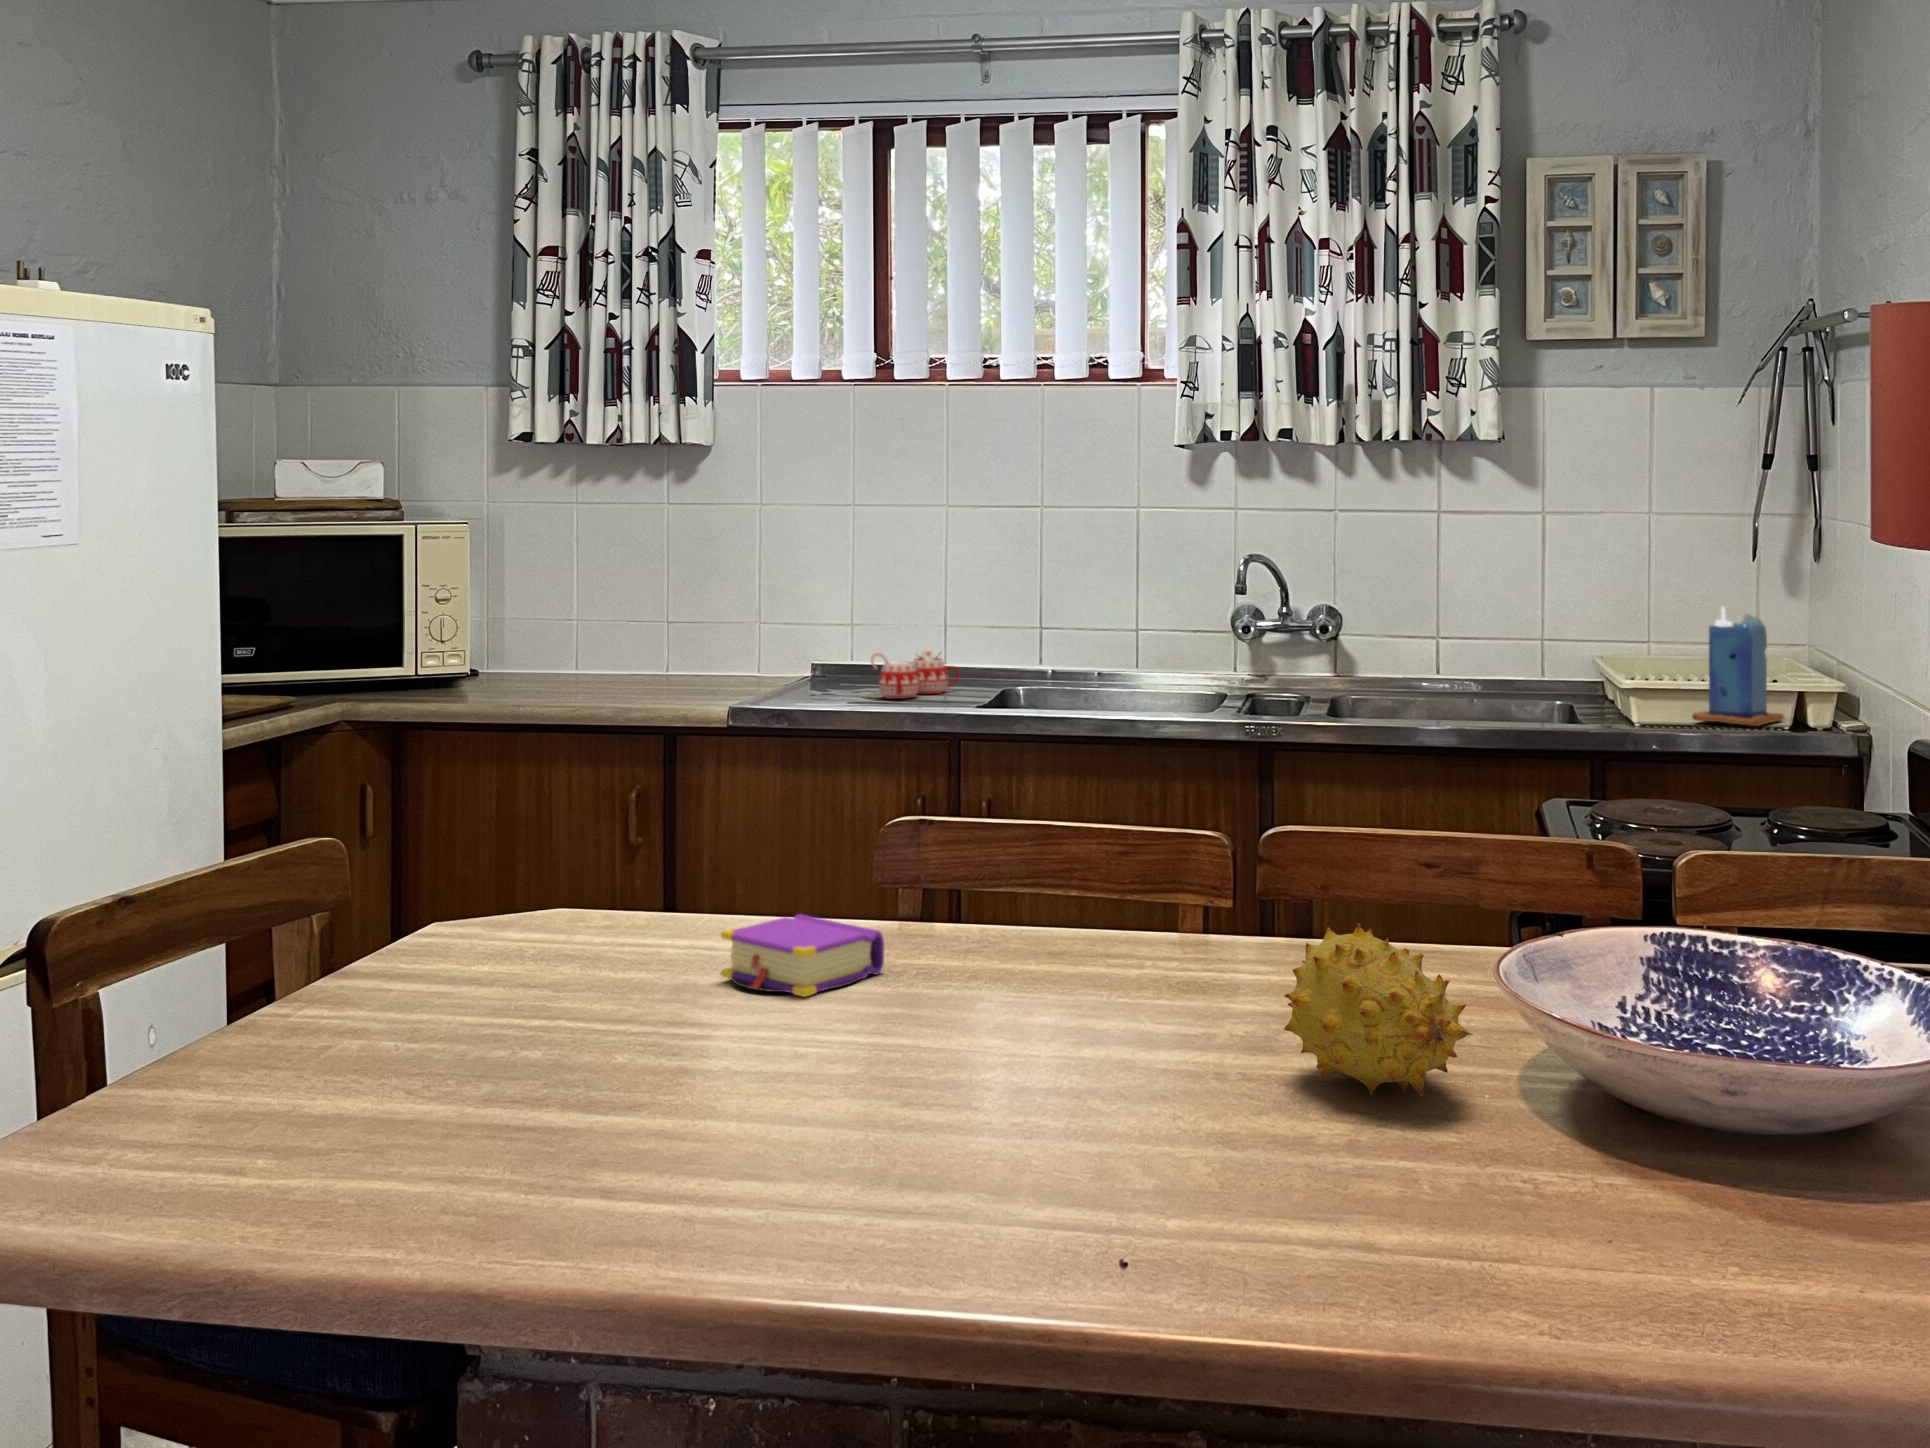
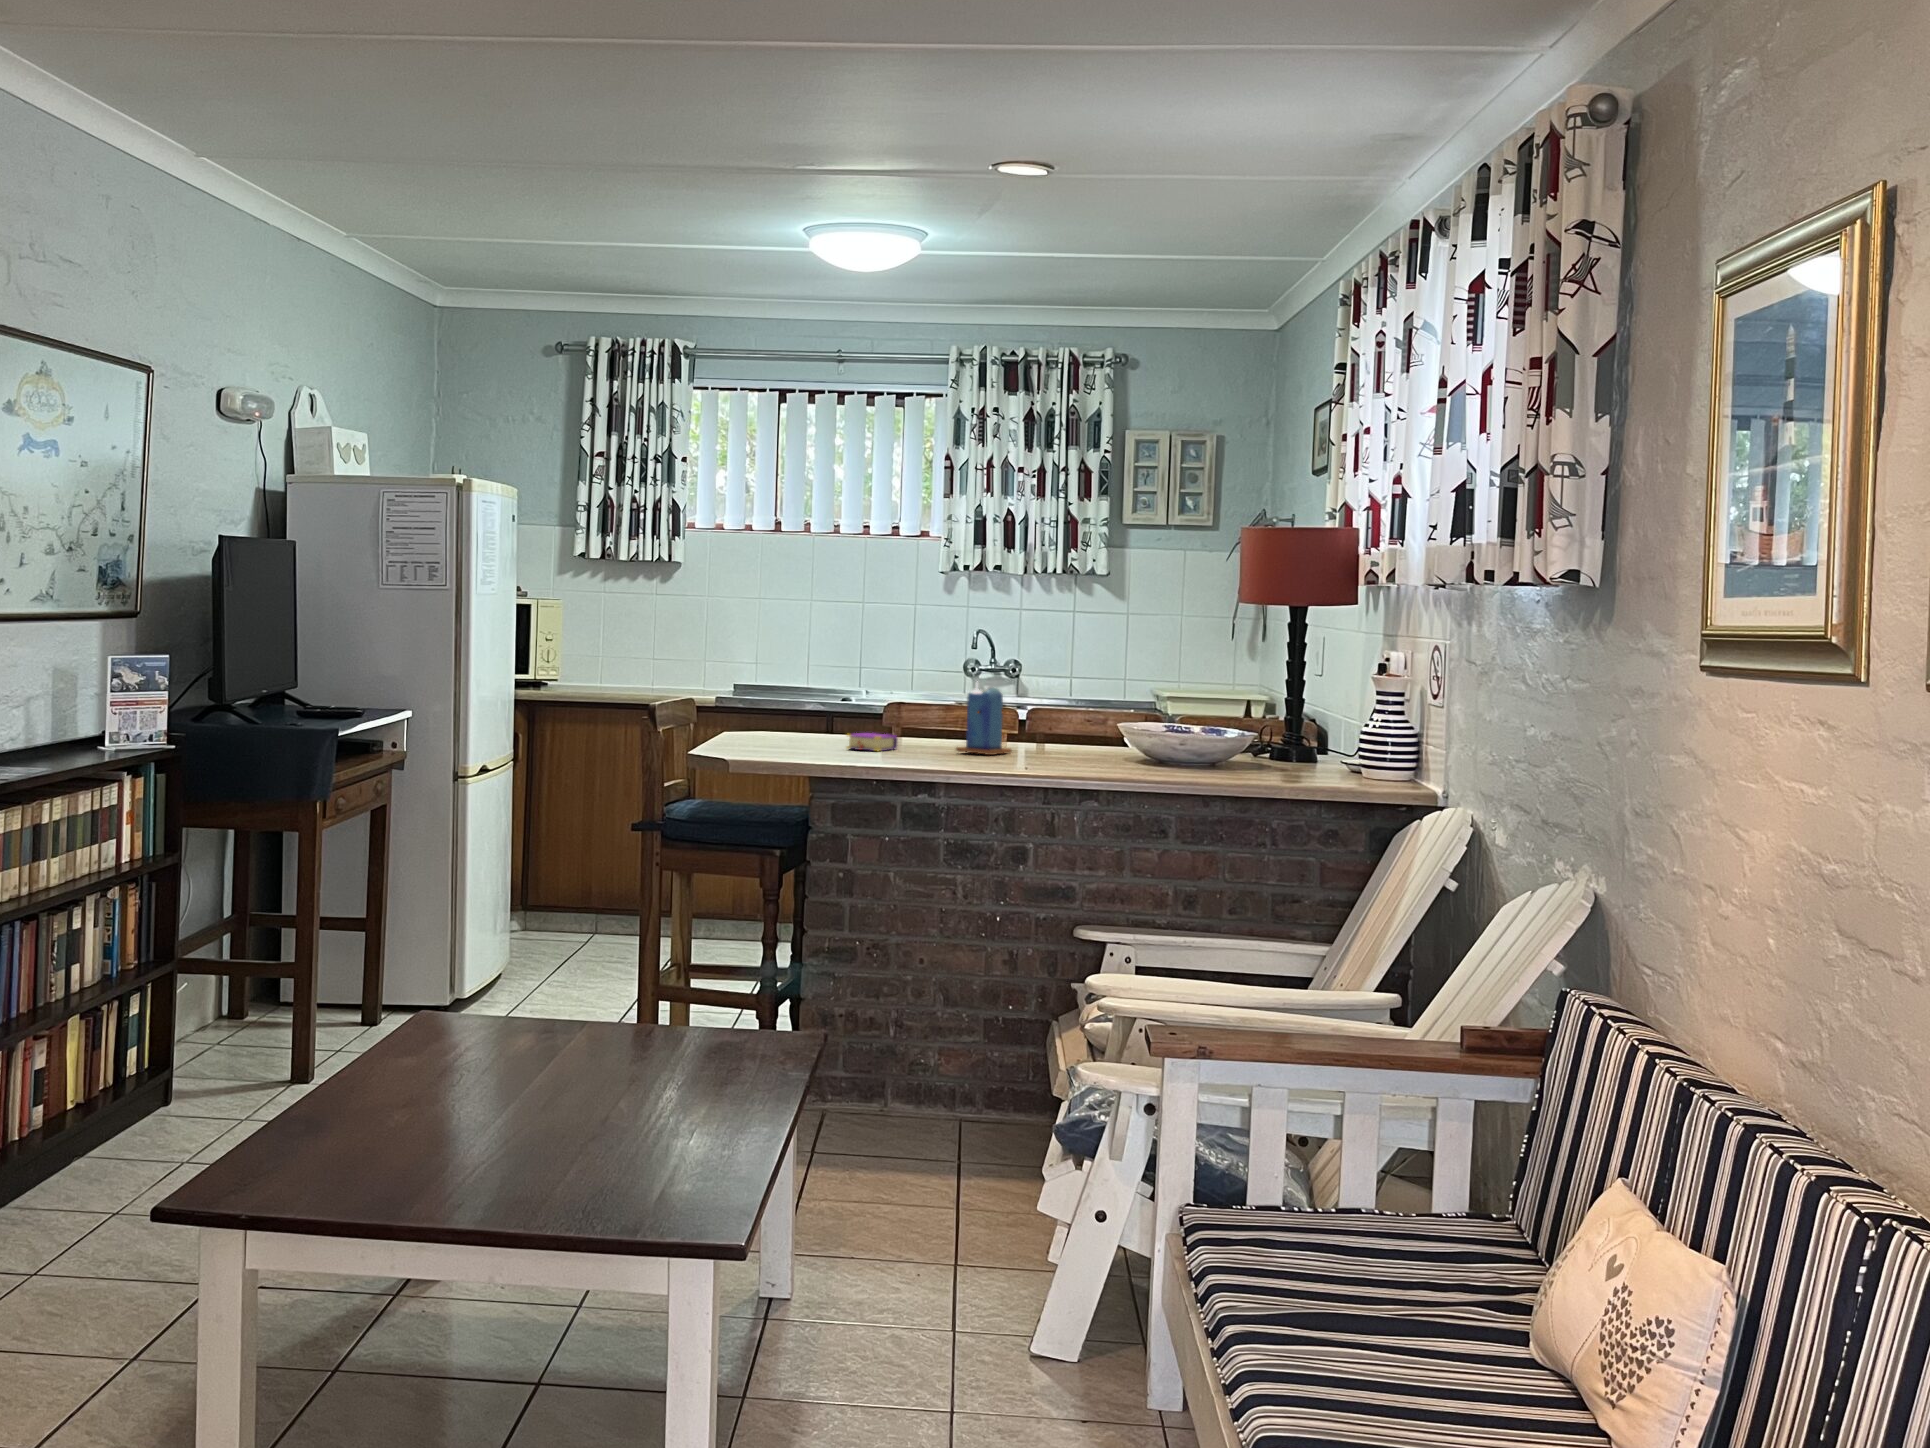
candle: present [1692,607,1784,726] -> present [956,683,1012,755]
mug: present [866,650,959,699] -> none [770,676,818,701]
fruit: present [1284,924,1472,1096] -> none [1033,716,1085,760]

